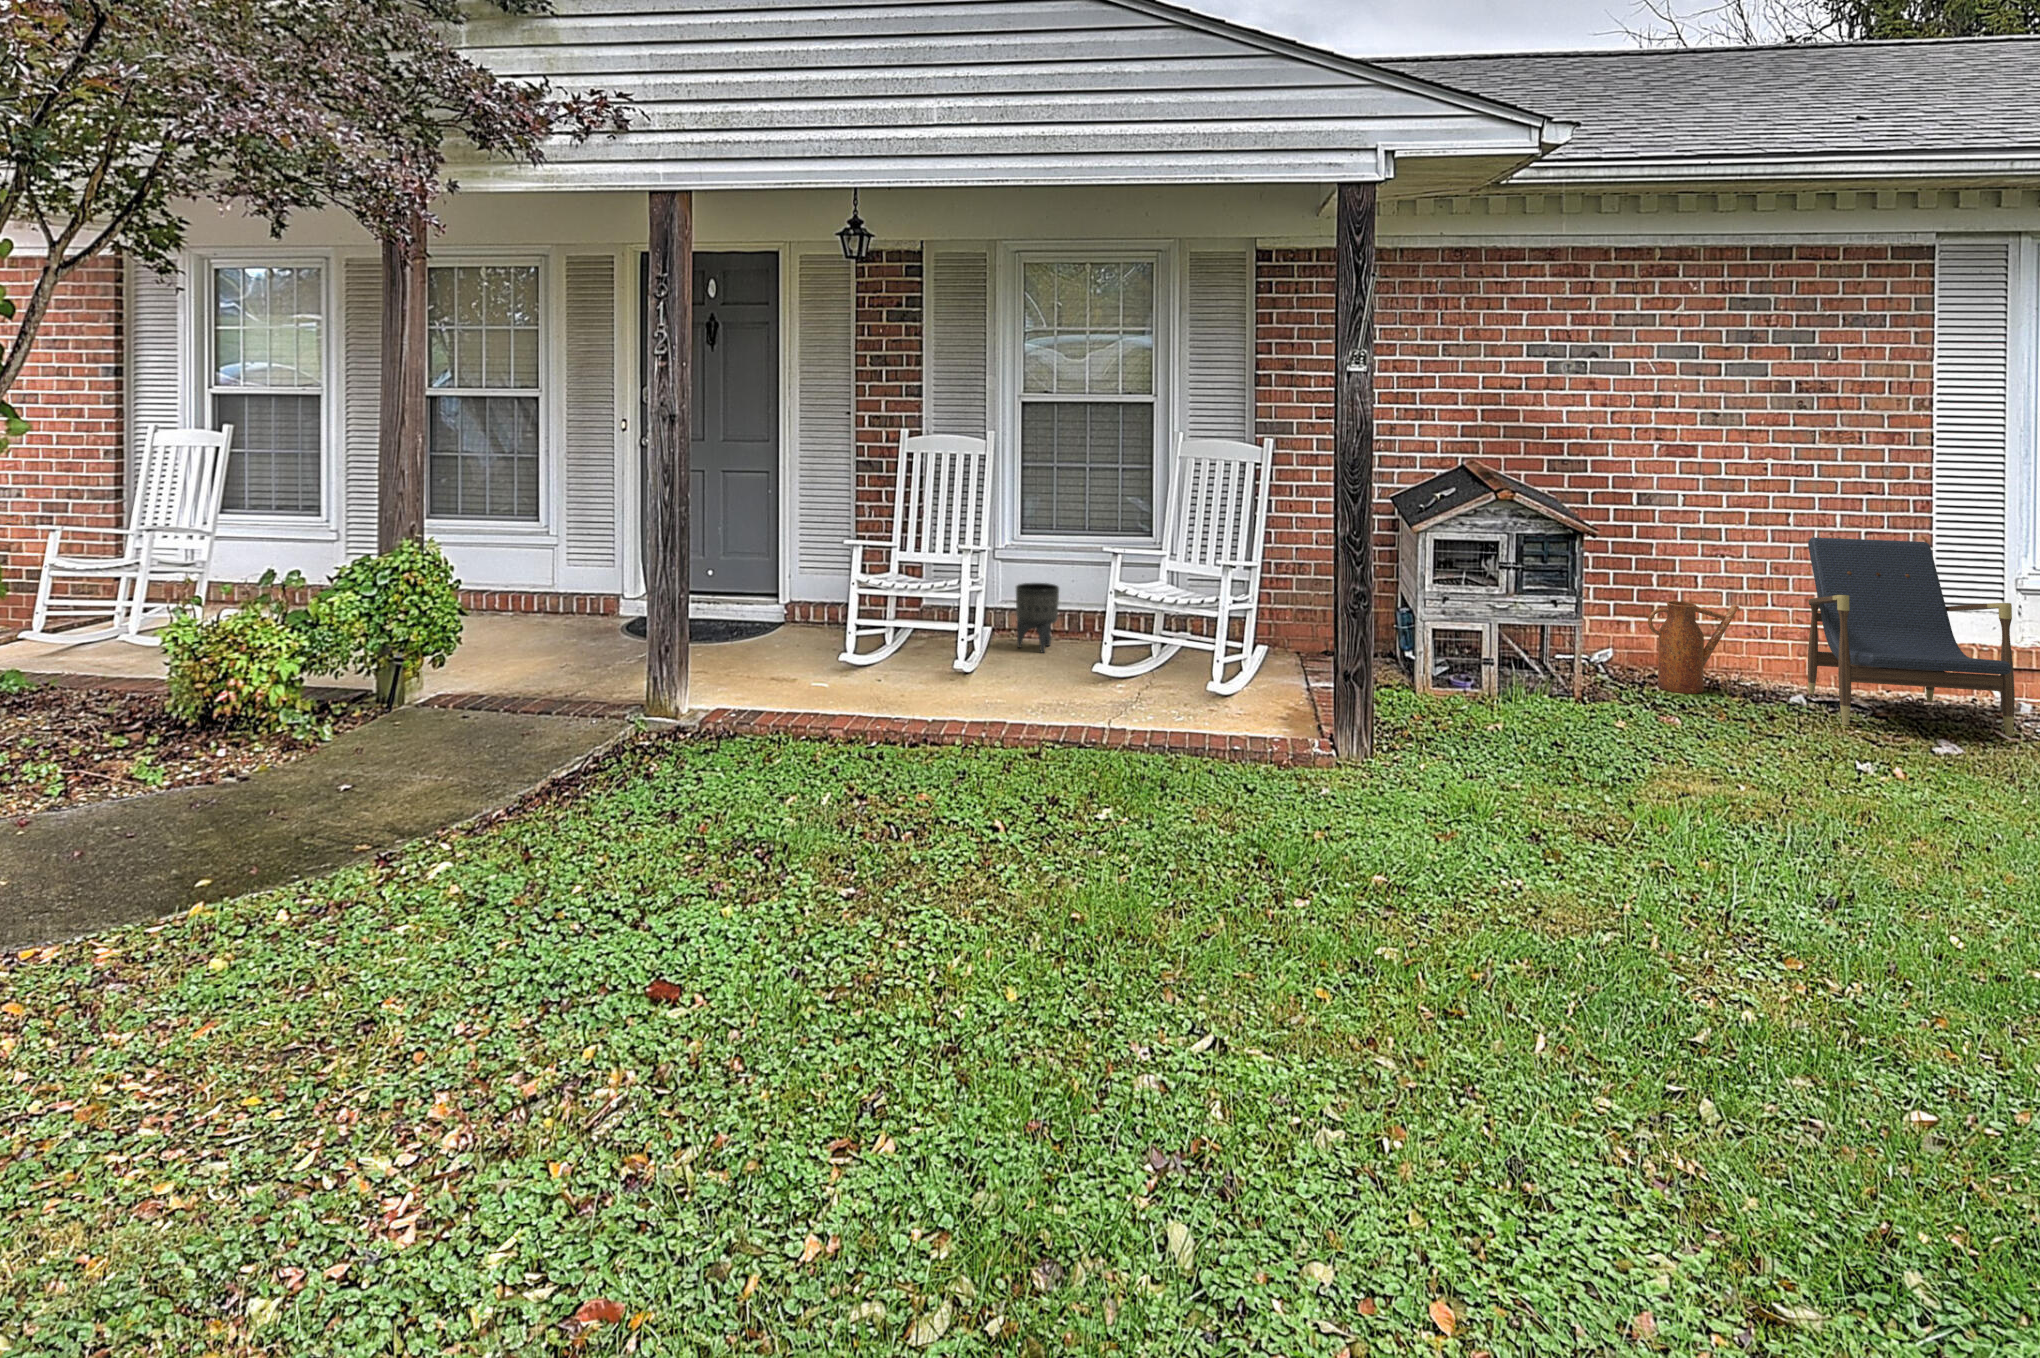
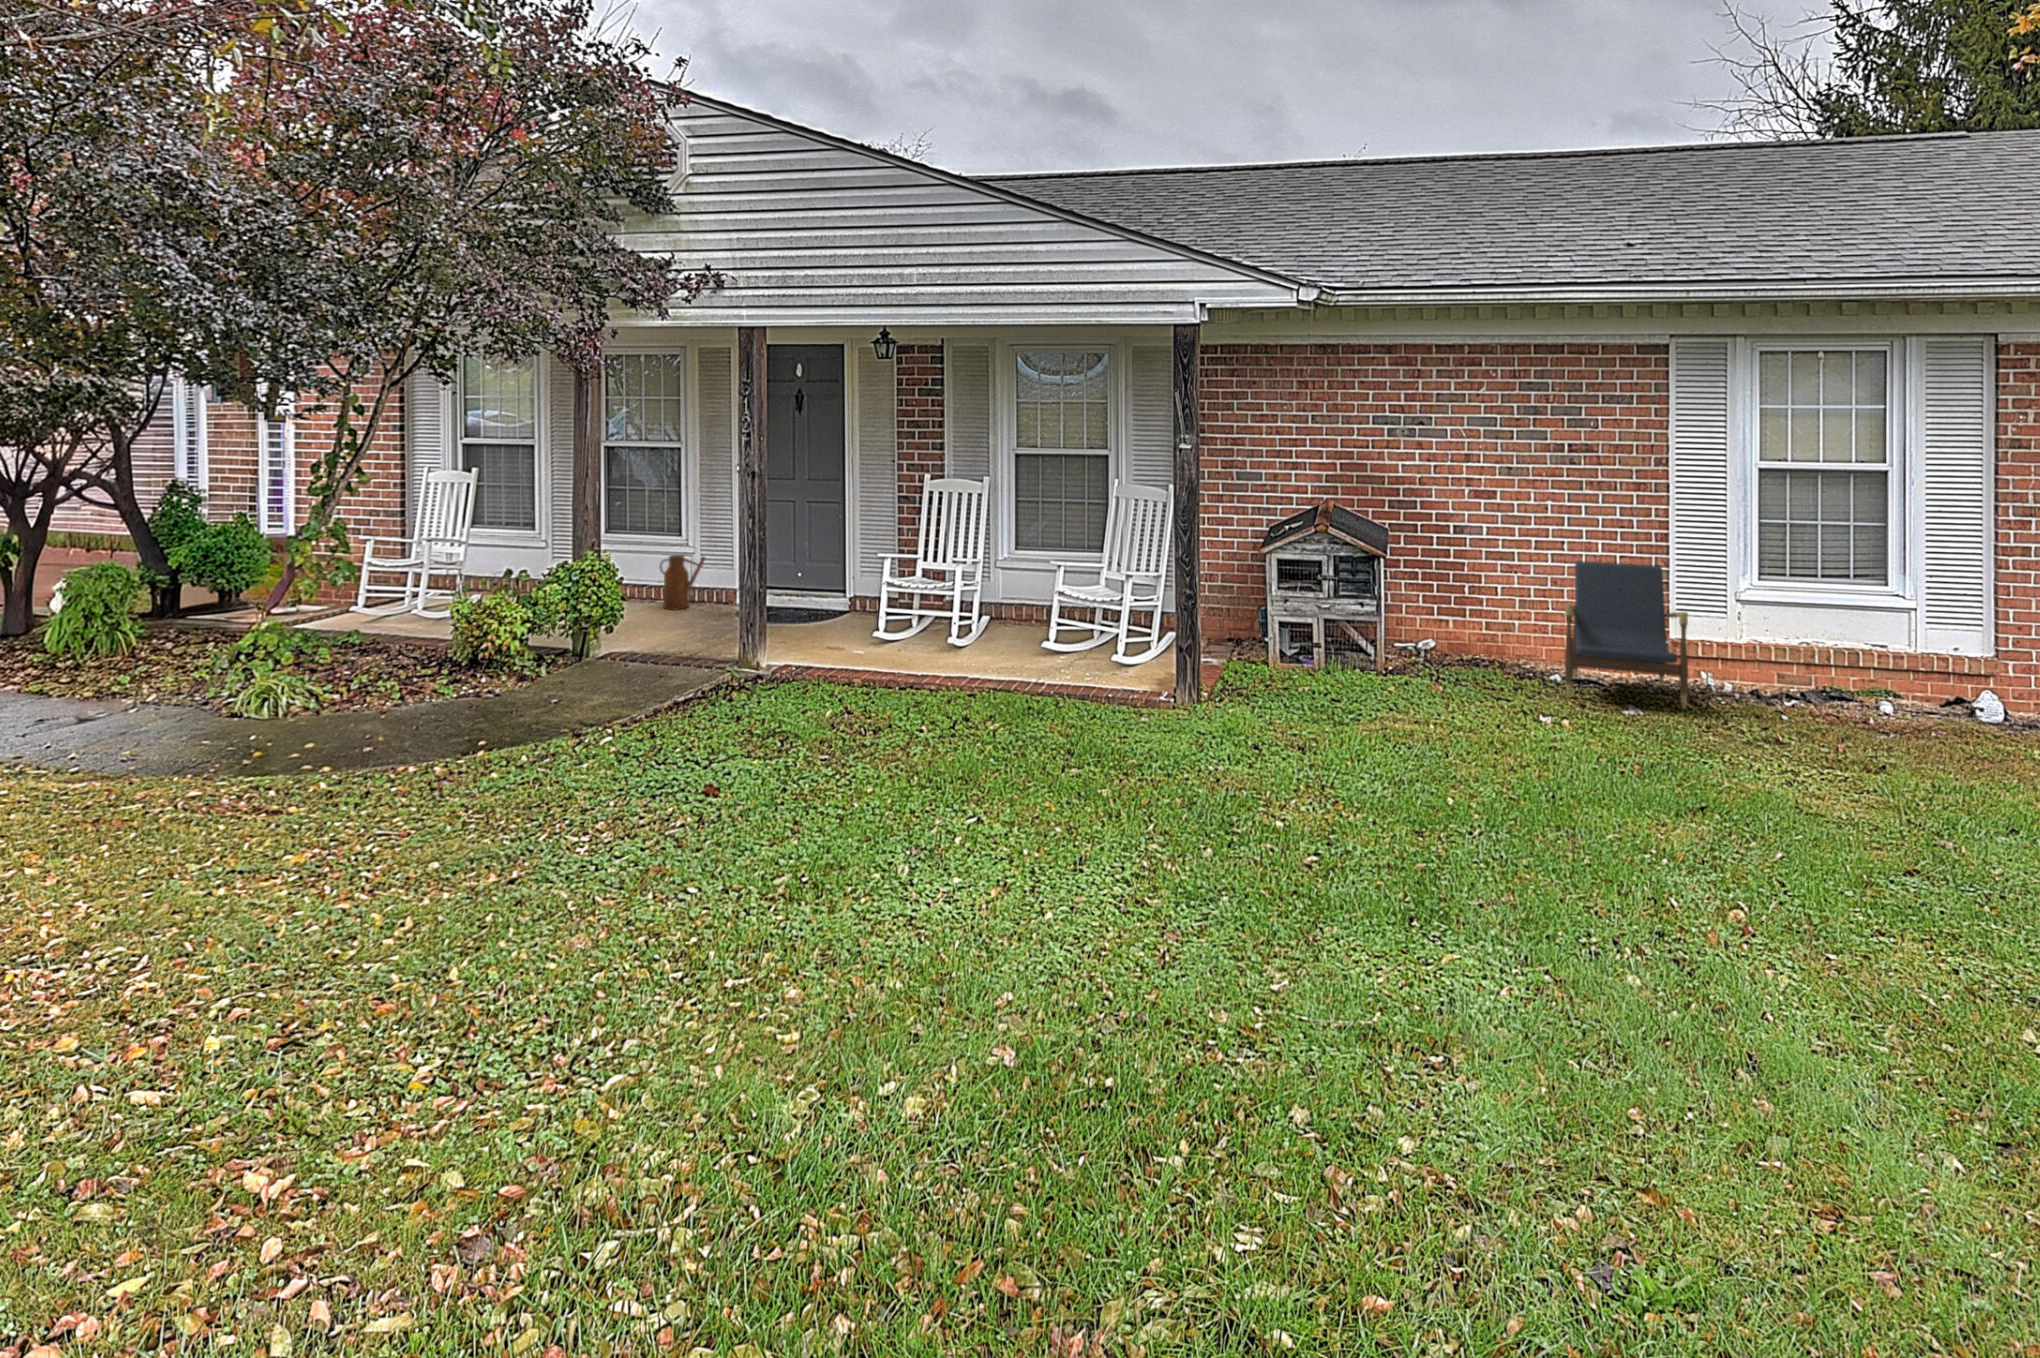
planter: present [1016,583,1059,653] -> none [1006,585,1037,635]
watering can: present [1648,601,1739,694] -> present [660,555,705,610]

